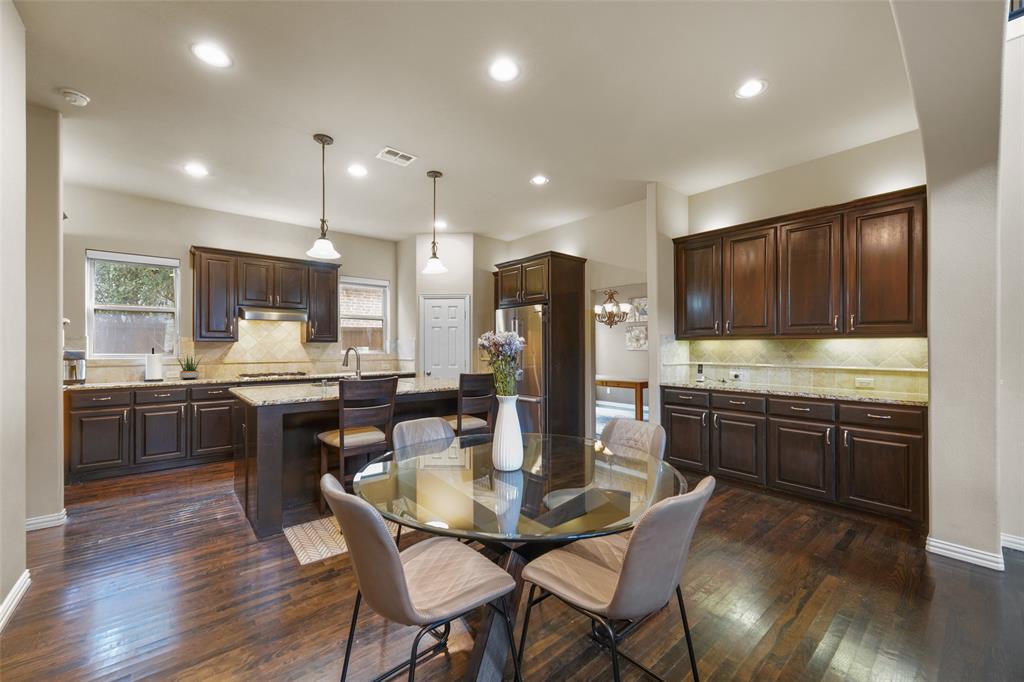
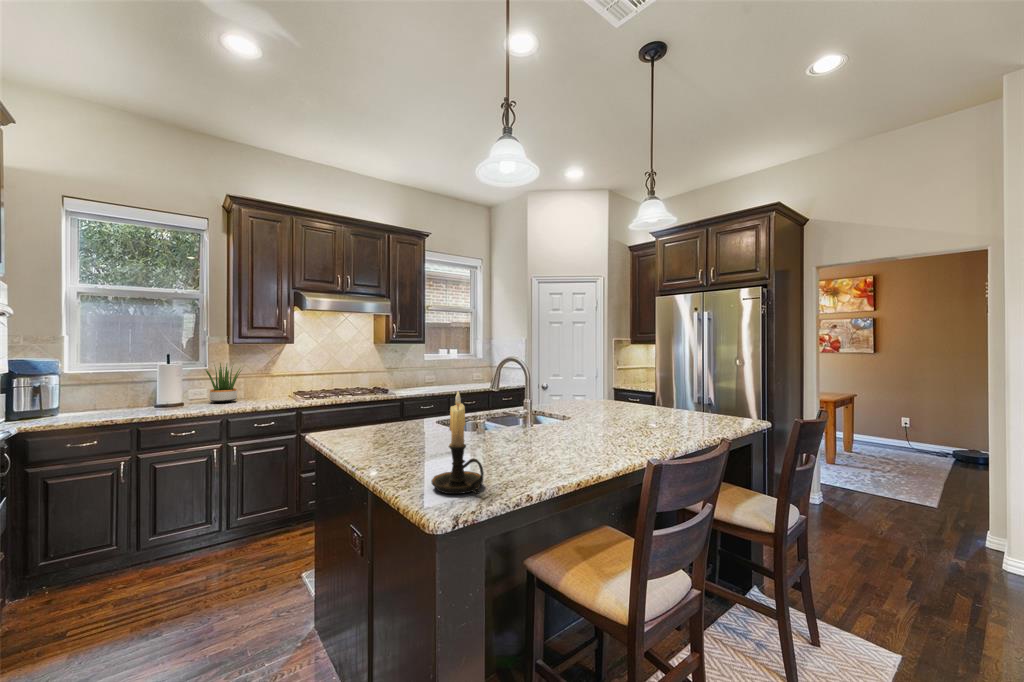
candle holder: none [261,359,284,399] -> present [431,392,484,494]

